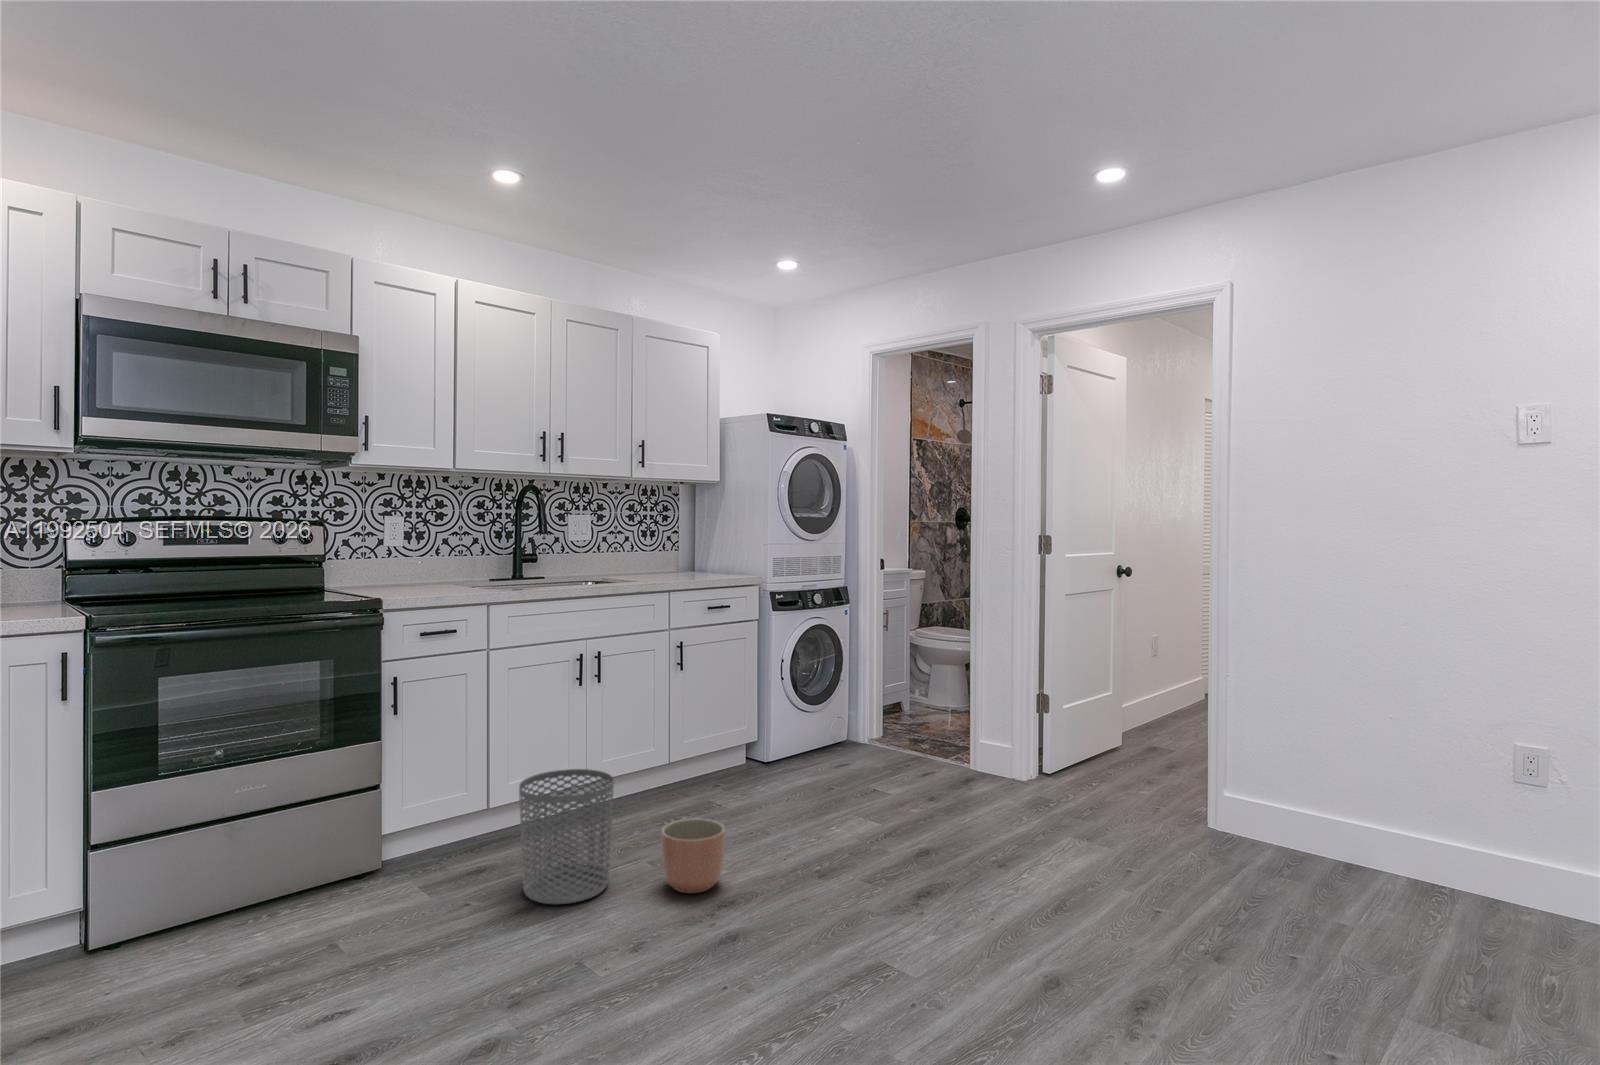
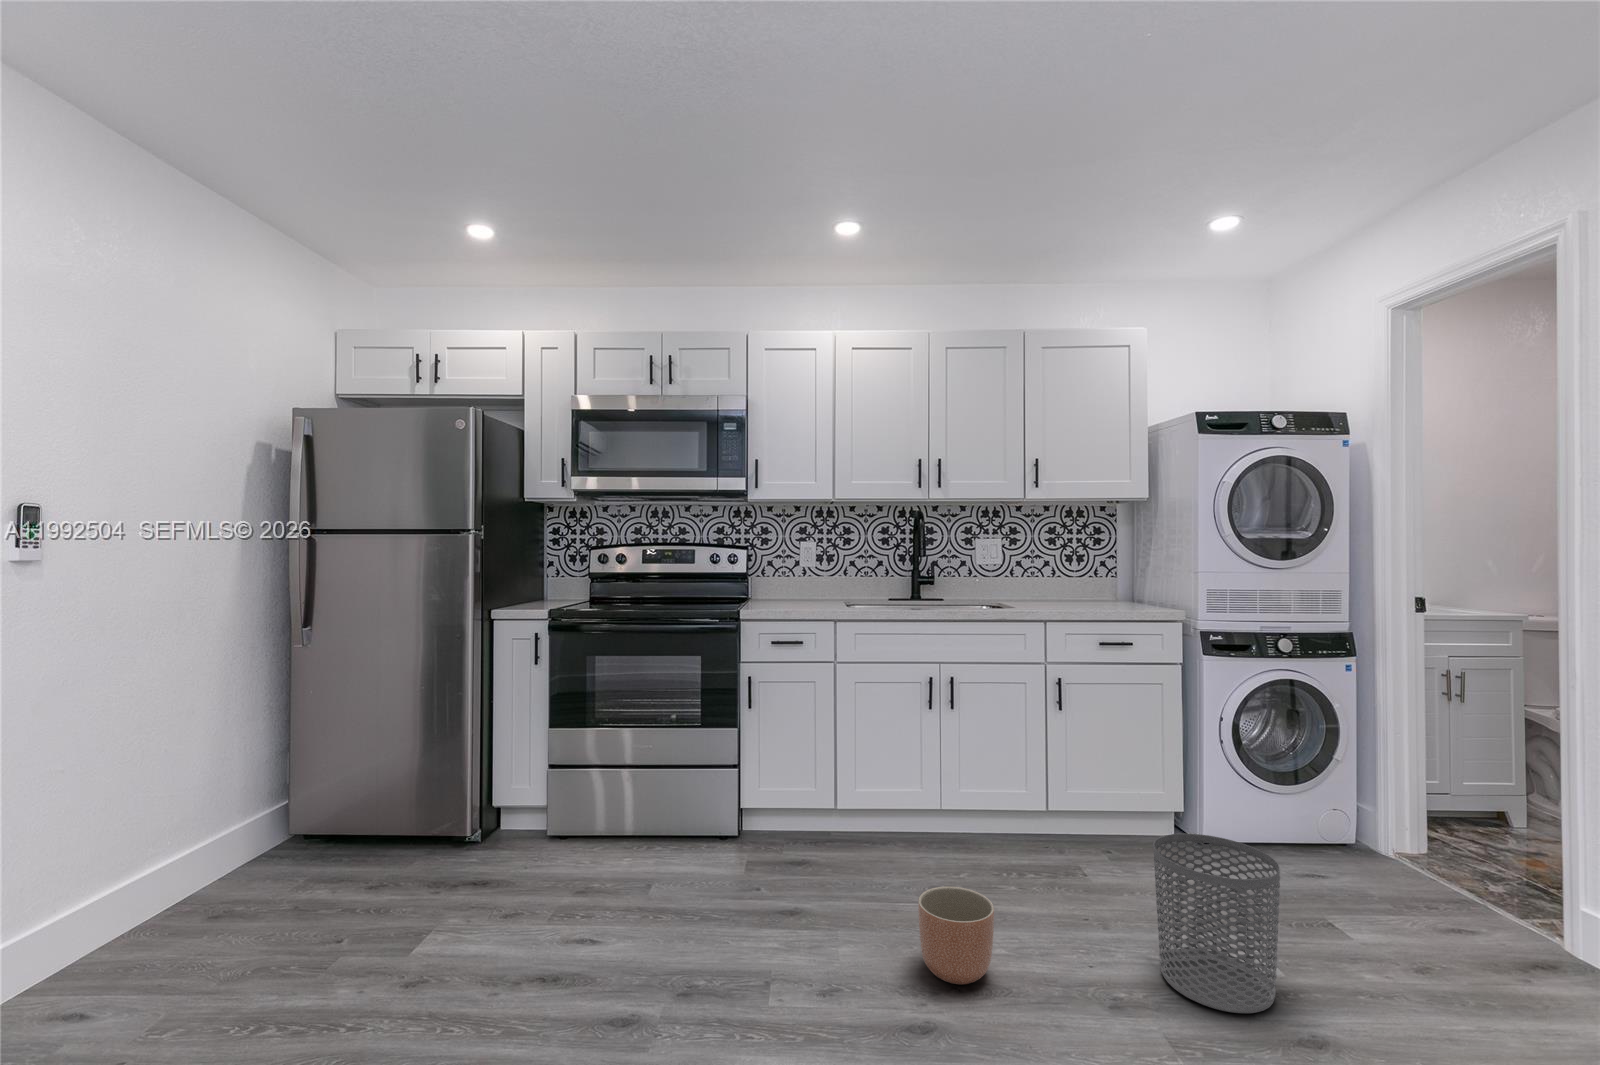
waste bin: present [519,769,614,904] -> present [1153,834,1280,1013]

